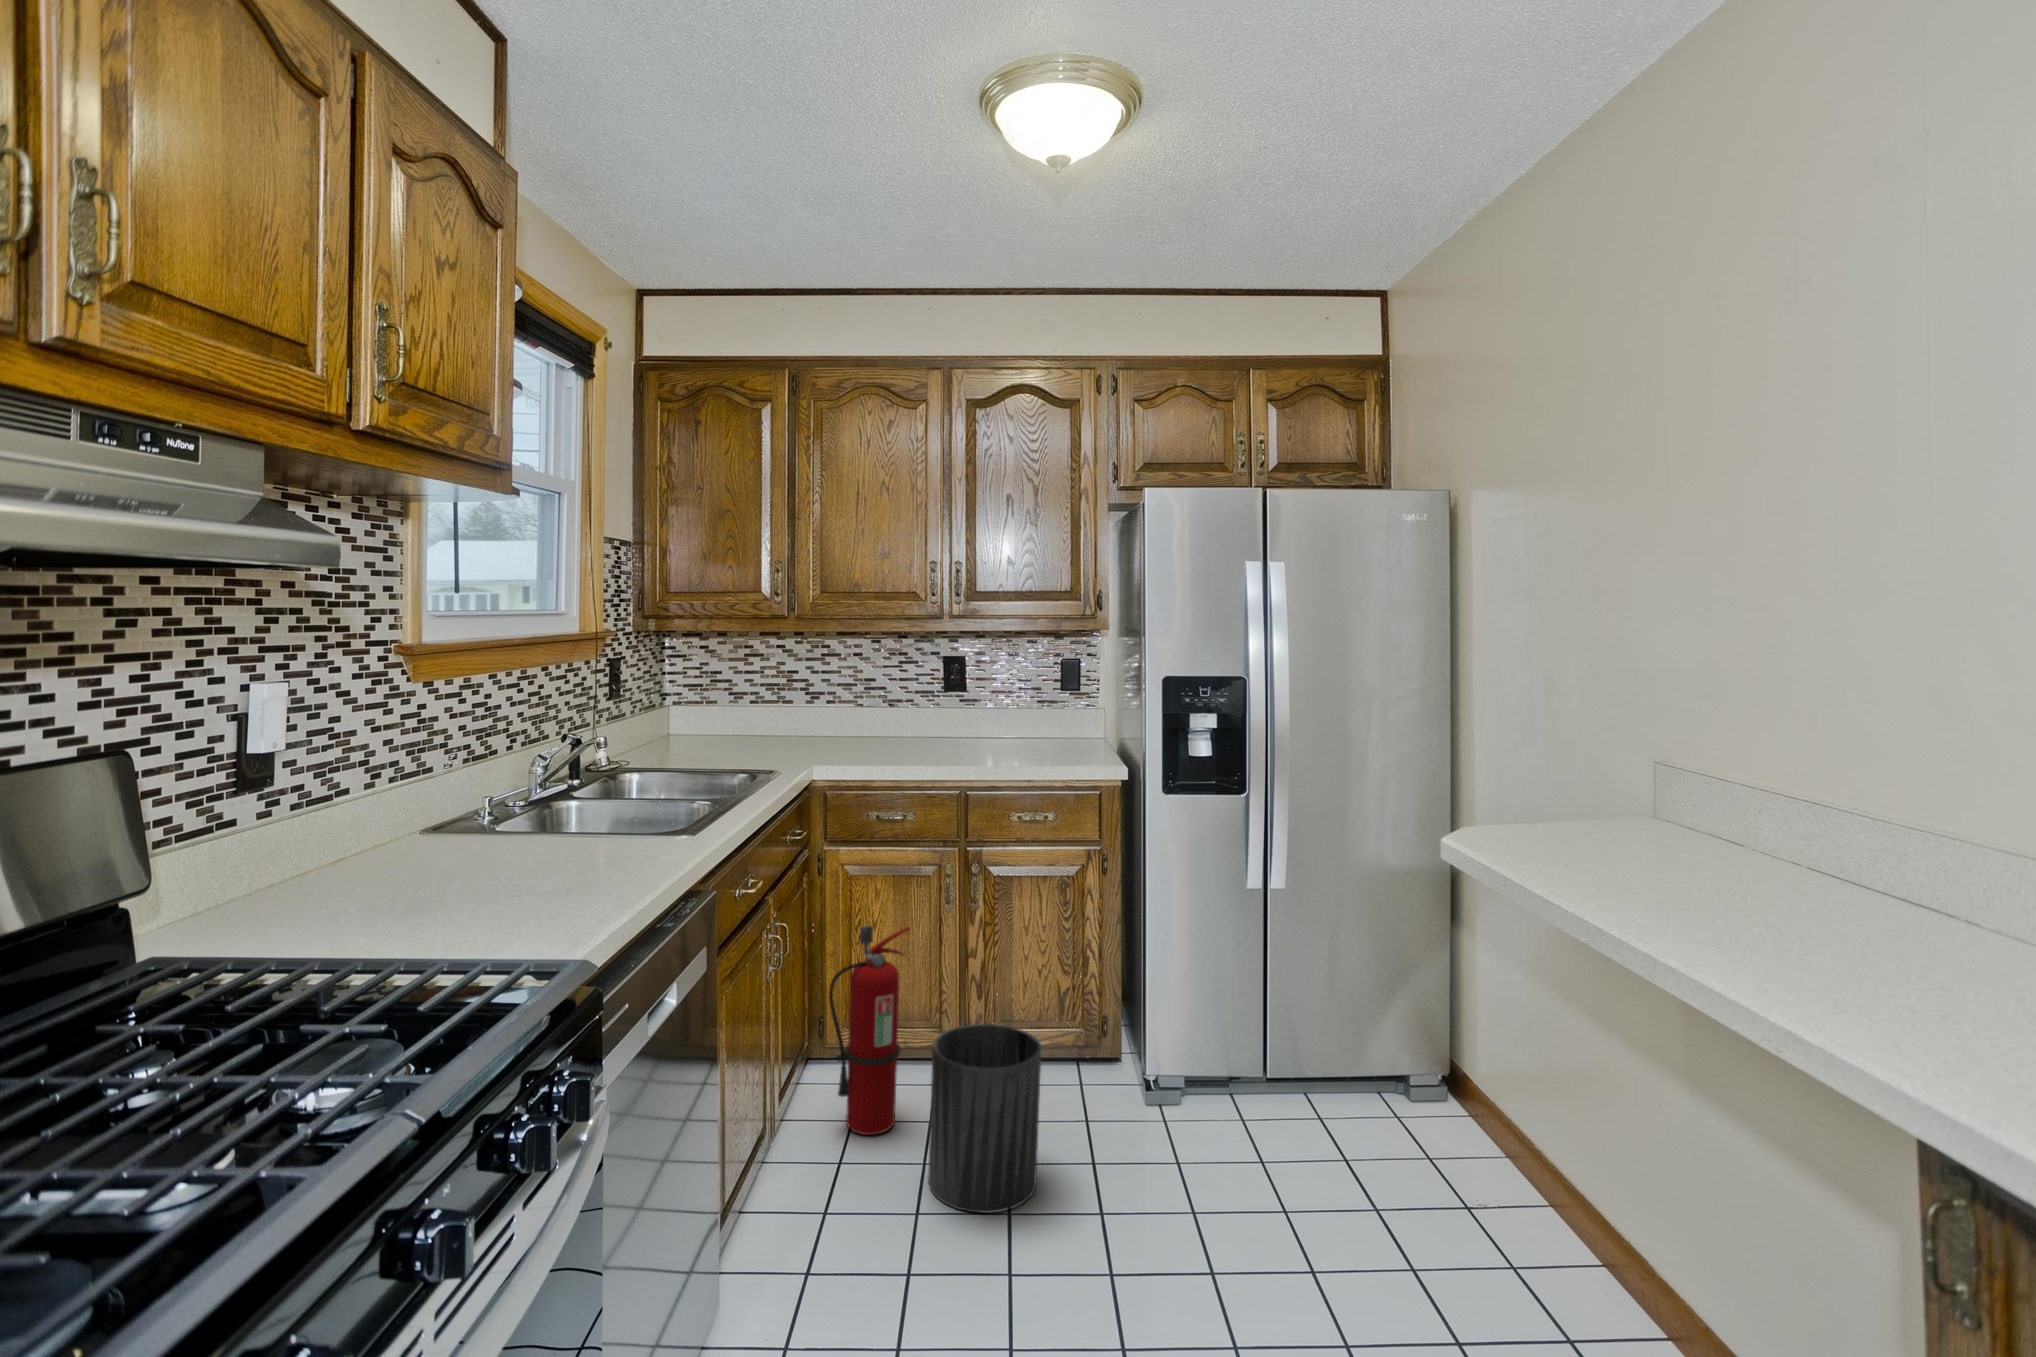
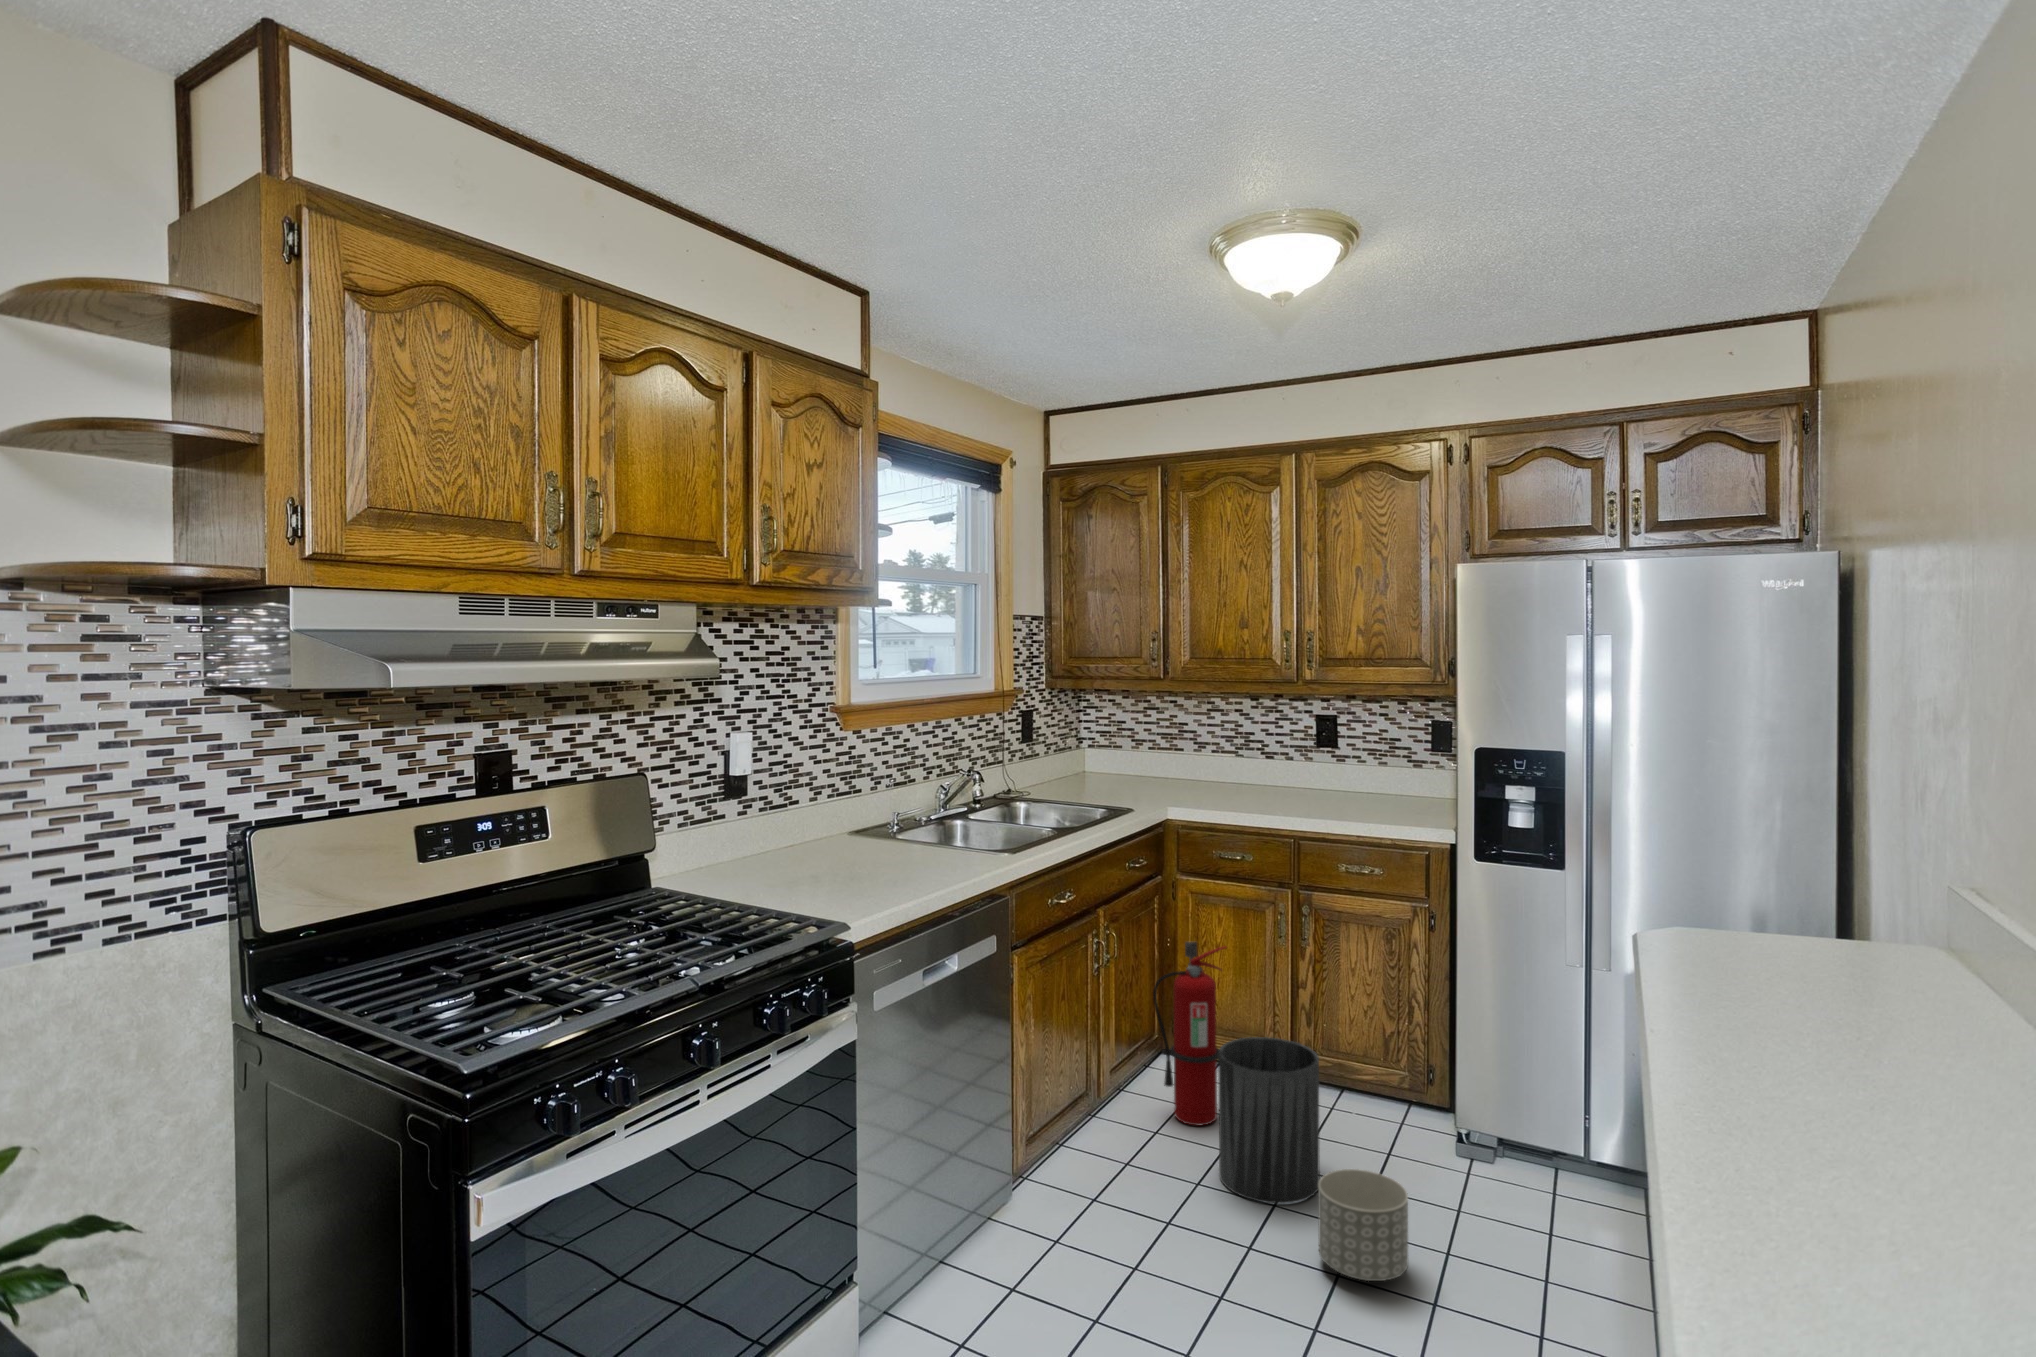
planter: none [1080,1156,1175,1280] -> present [1318,1169,1408,1281]

